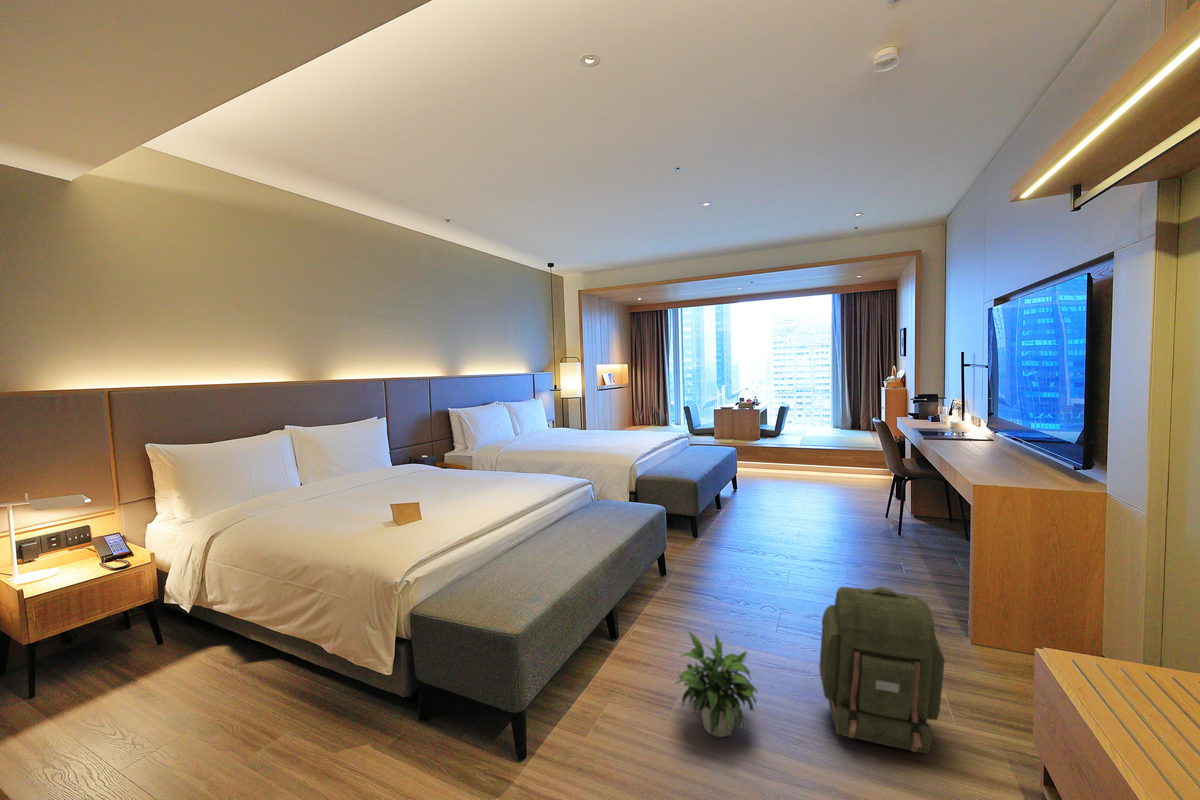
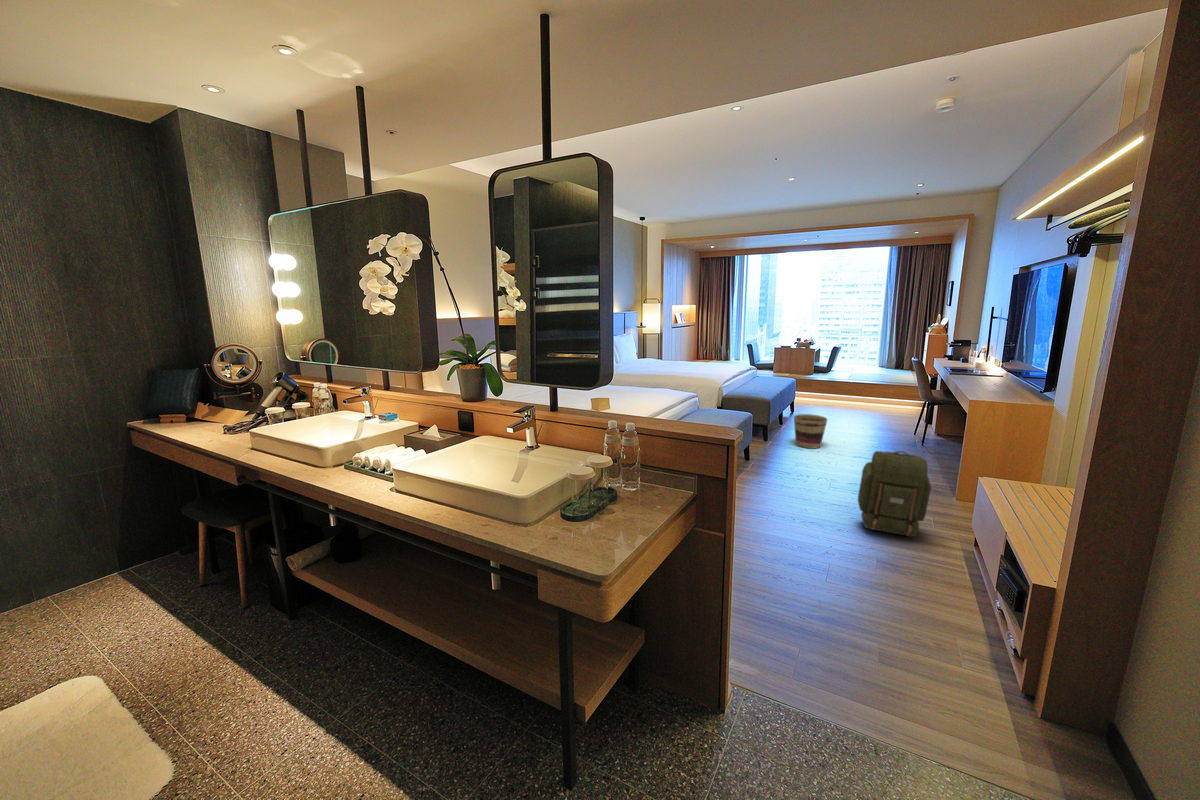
basket: none [728,498,773,548] -> present [794,414,827,449]
potted plant: present [676,632,757,737] -> none [774,475,822,527]

